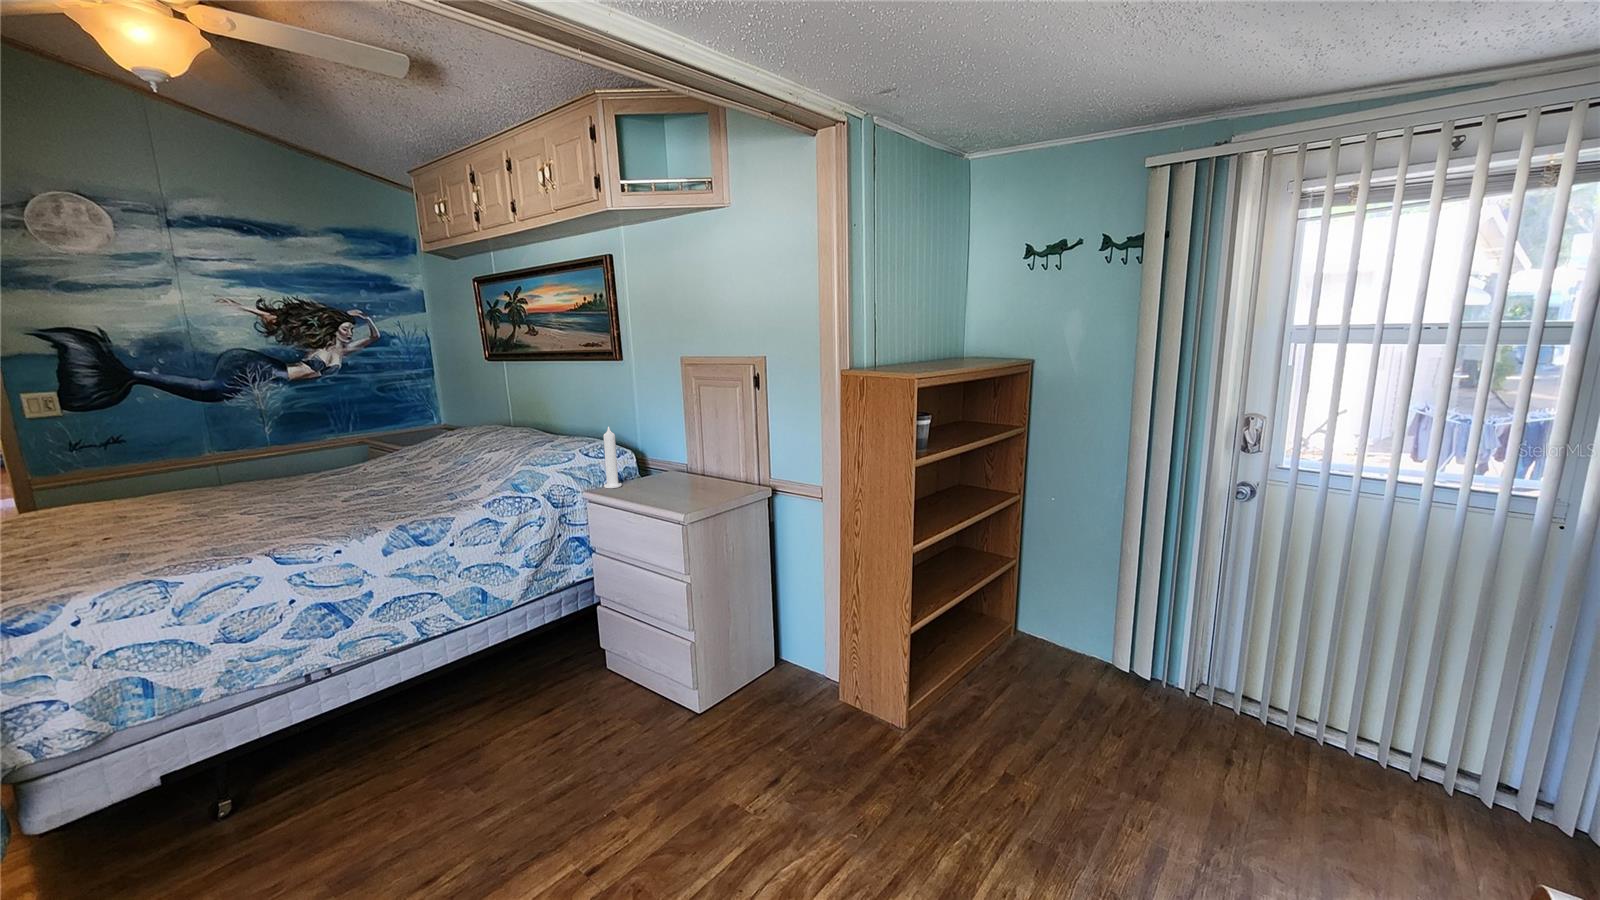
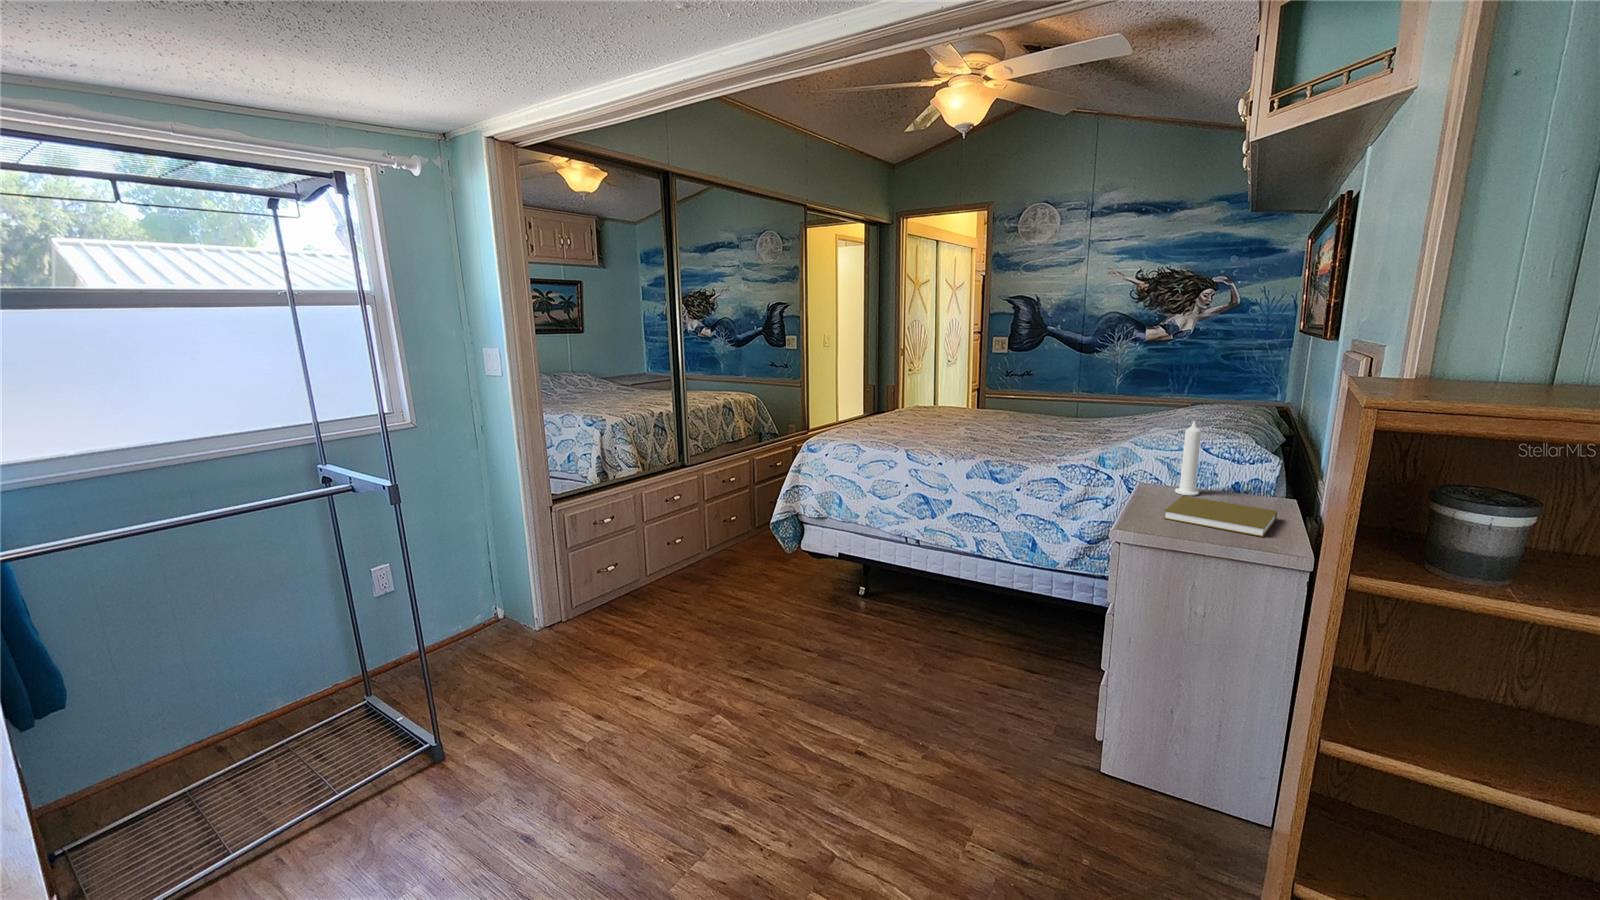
book: none [634,475,715,501] -> present [1164,496,1277,537]

